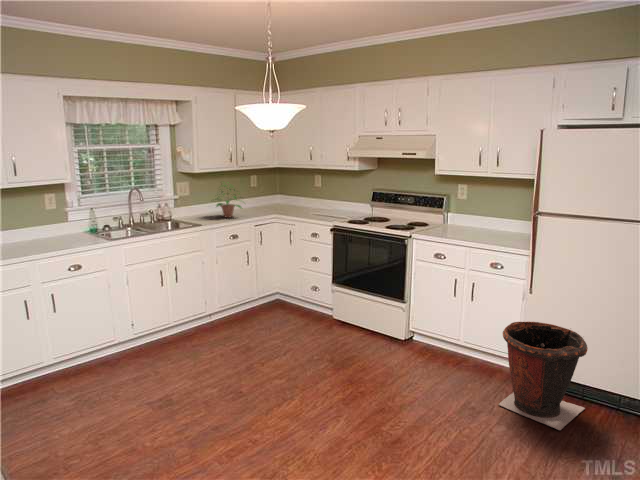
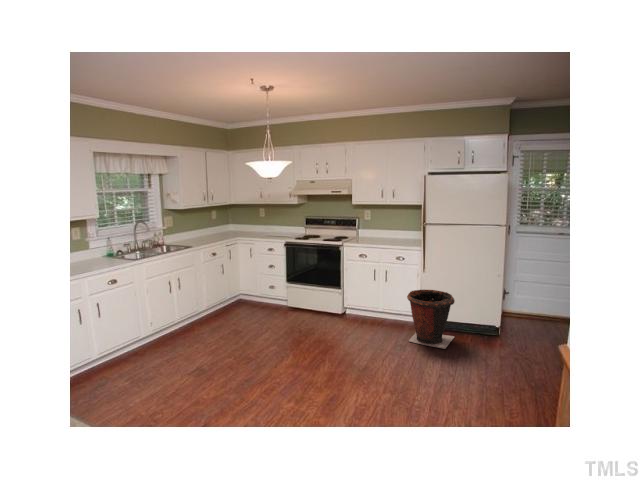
potted plant: present [215,185,241,217] -> none [191,215,219,241]

